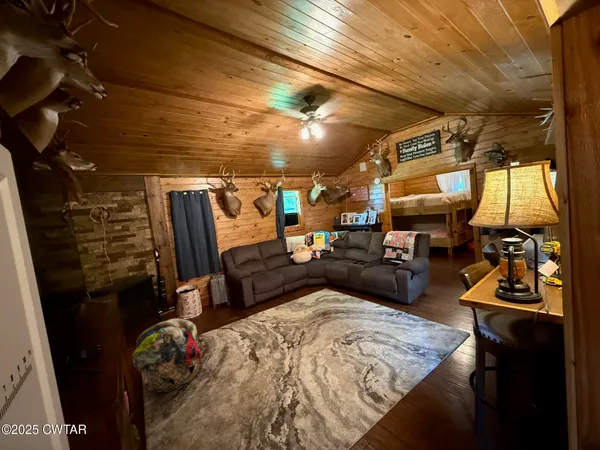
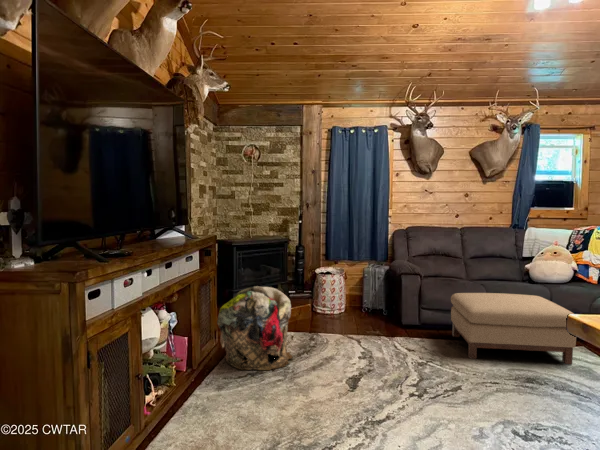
ottoman: none [269,272,326,314] -> present [451,293,576,364]

